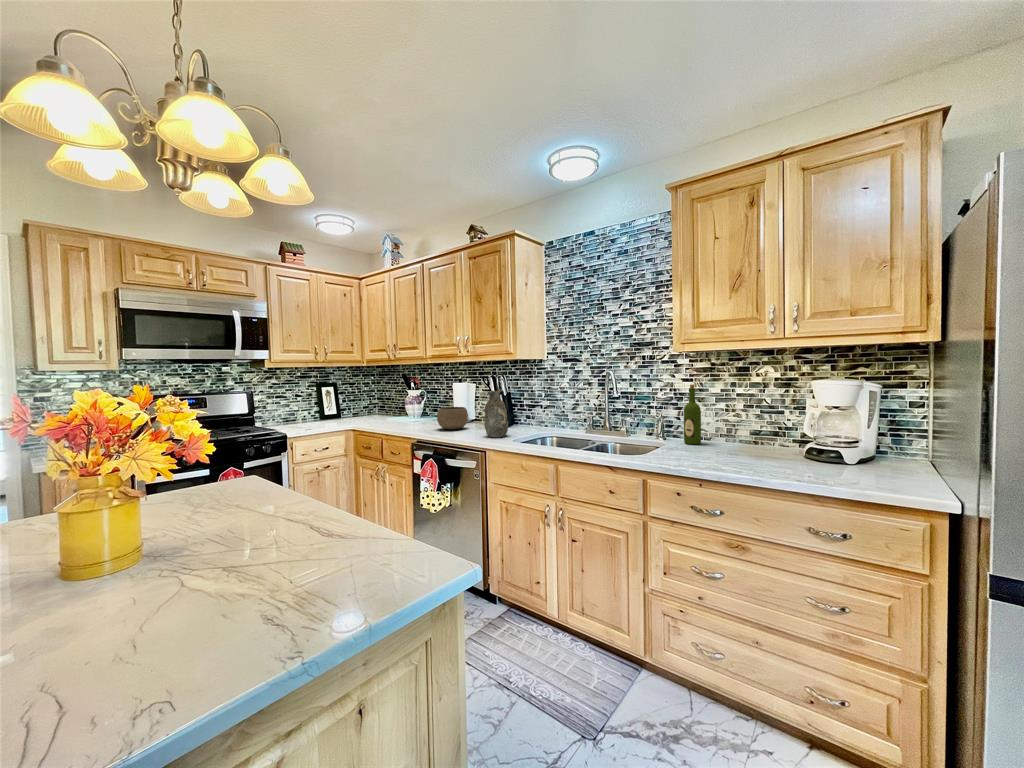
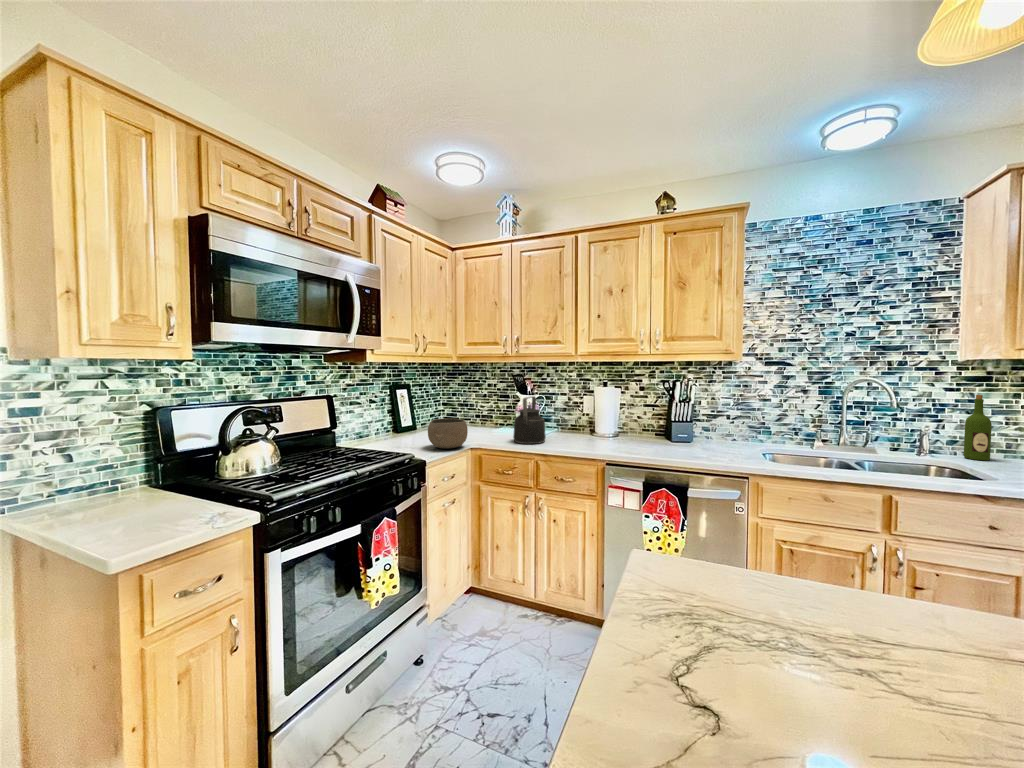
decorative vase: present [484,390,508,437] -> none [709,399,749,456]
kettle: none [376,391,409,427] -> present [513,396,546,444]
bowl: present [437,407,468,429] -> present [428,419,468,448]

